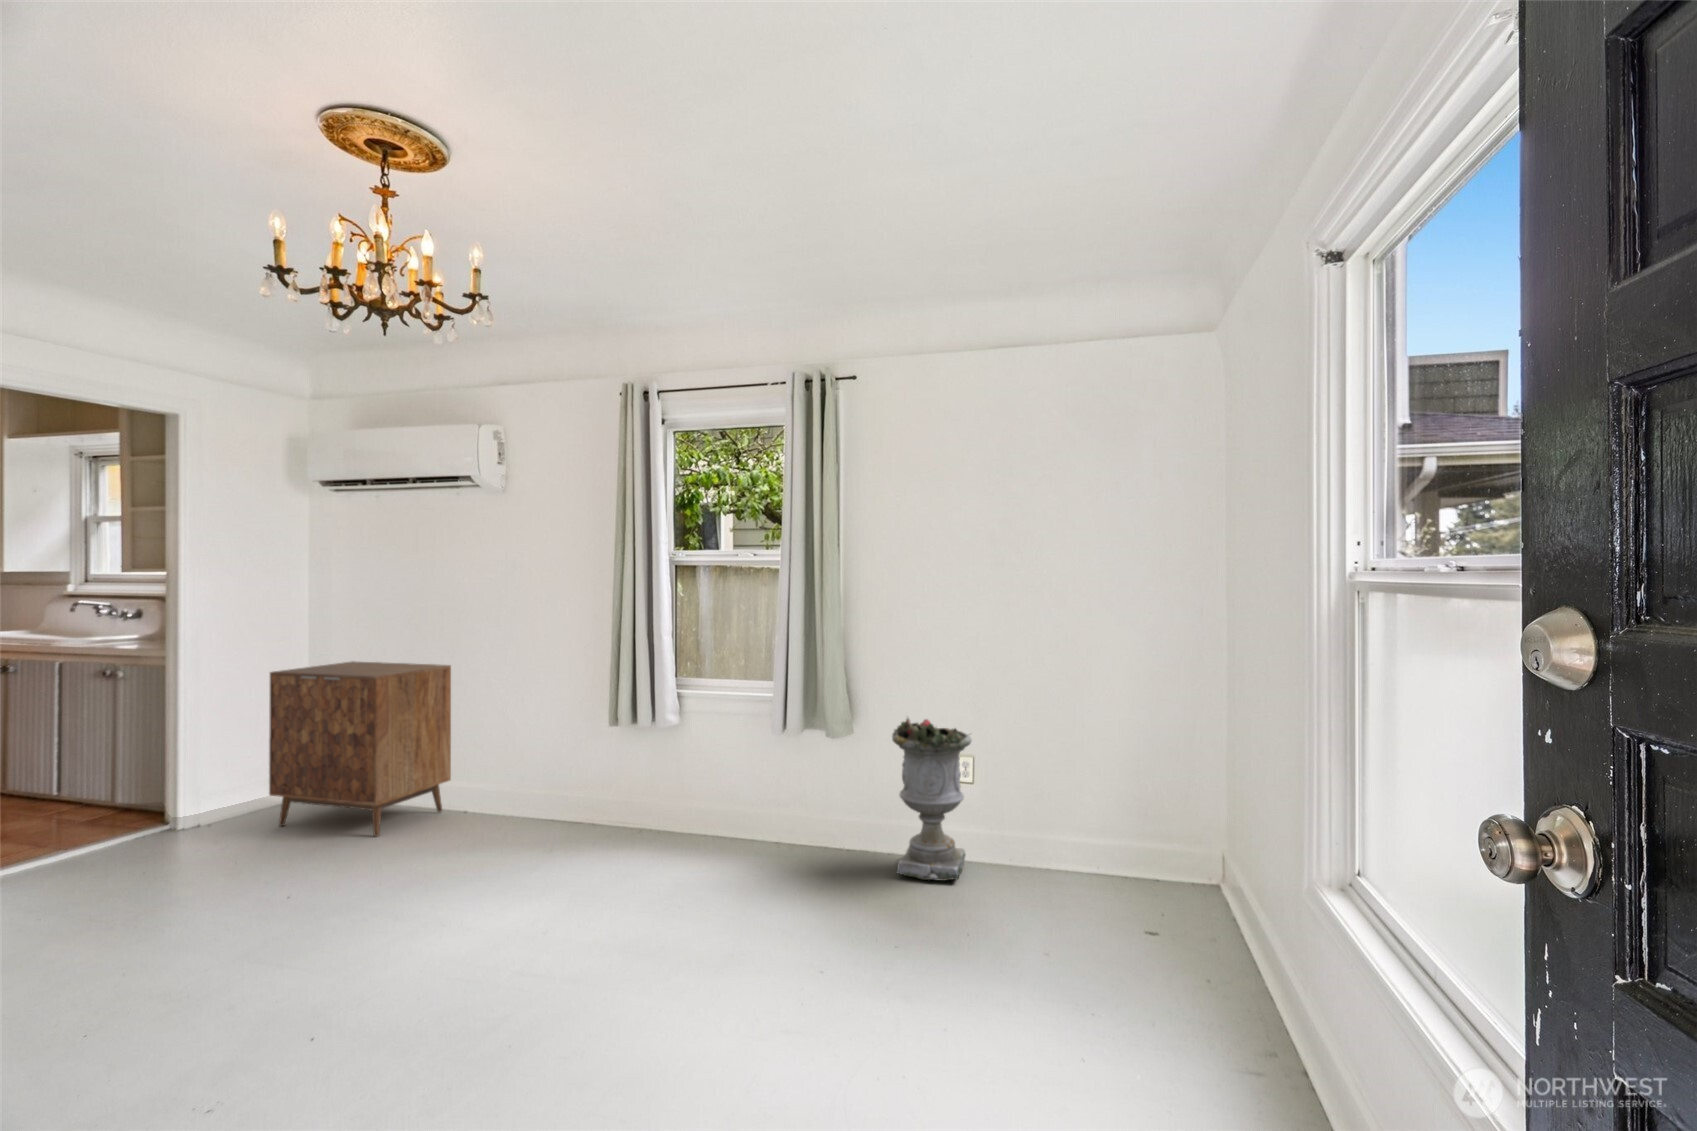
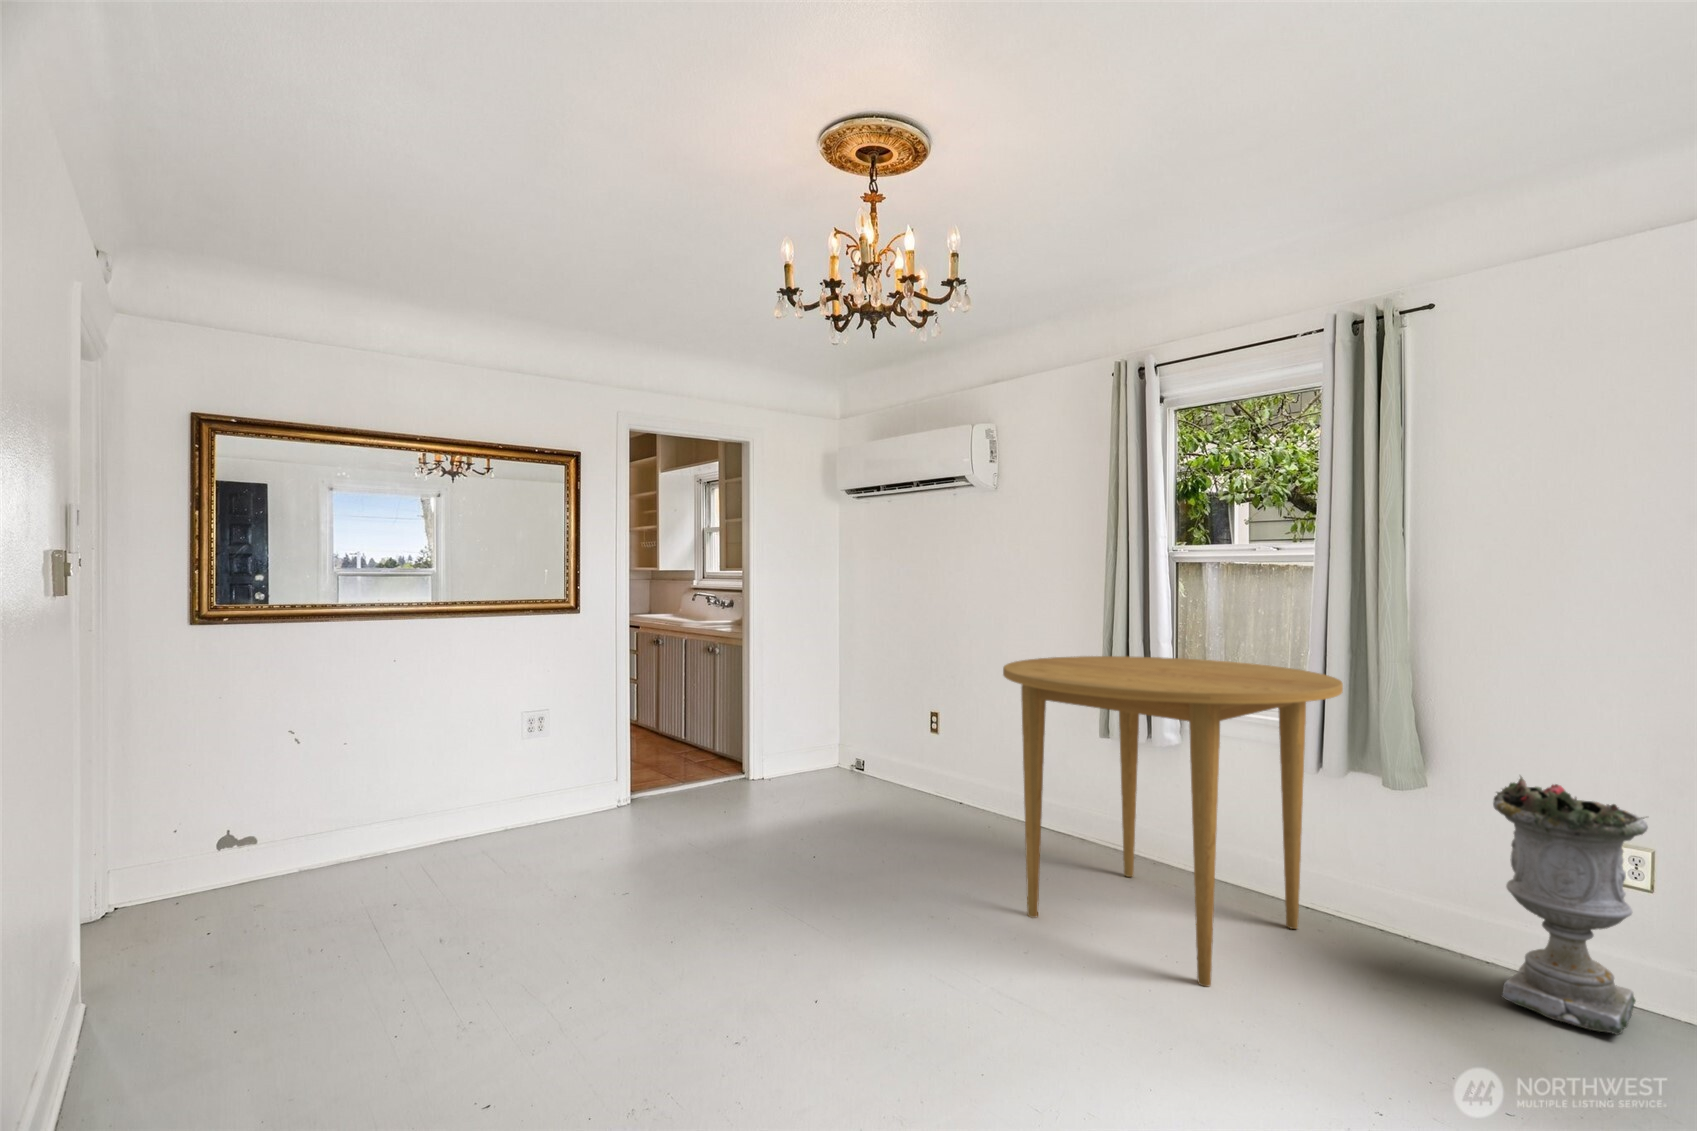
dining table: none [520,648,801,921] -> present [1003,656,1343,987]
cabinet: present [269,661,451,837] -> none [807,652,949,815]

